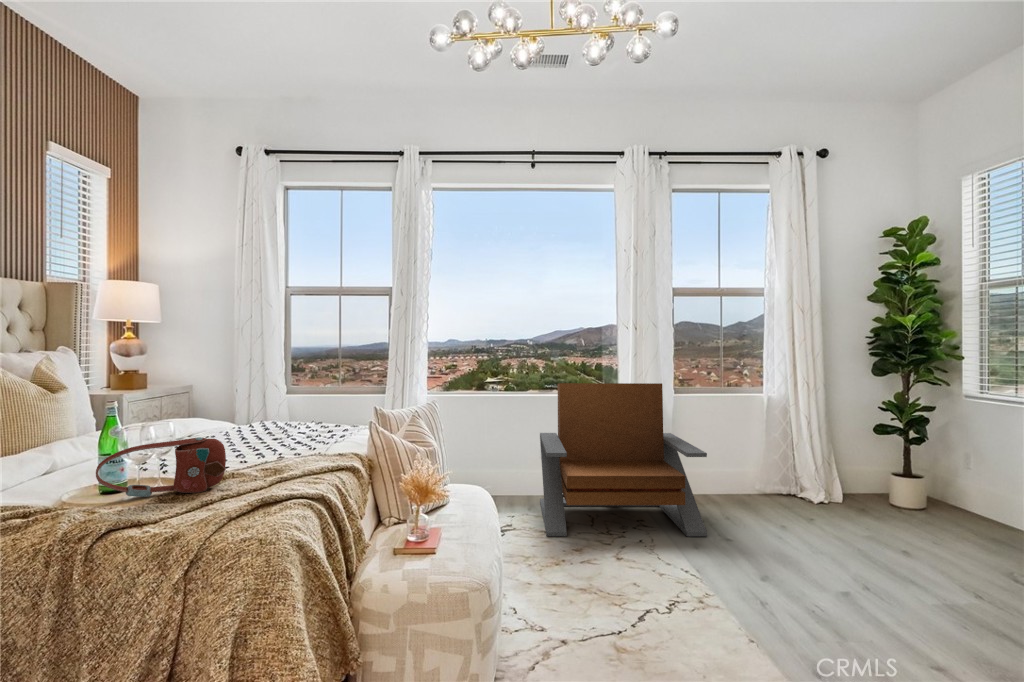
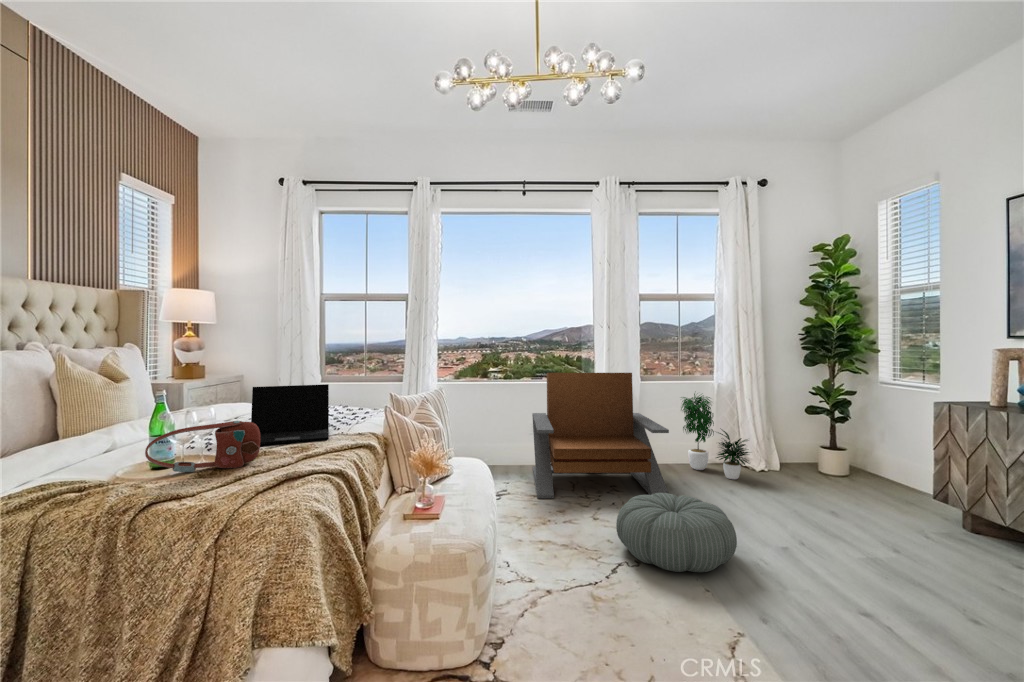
laptop: none [200,396,301,468] -> present [251,384,329,445]
potted plant: none [720,405,809,515] -> present [681,394,749,479]
pouf: none [643,528,787,621] -> present [616,493,737,572]

